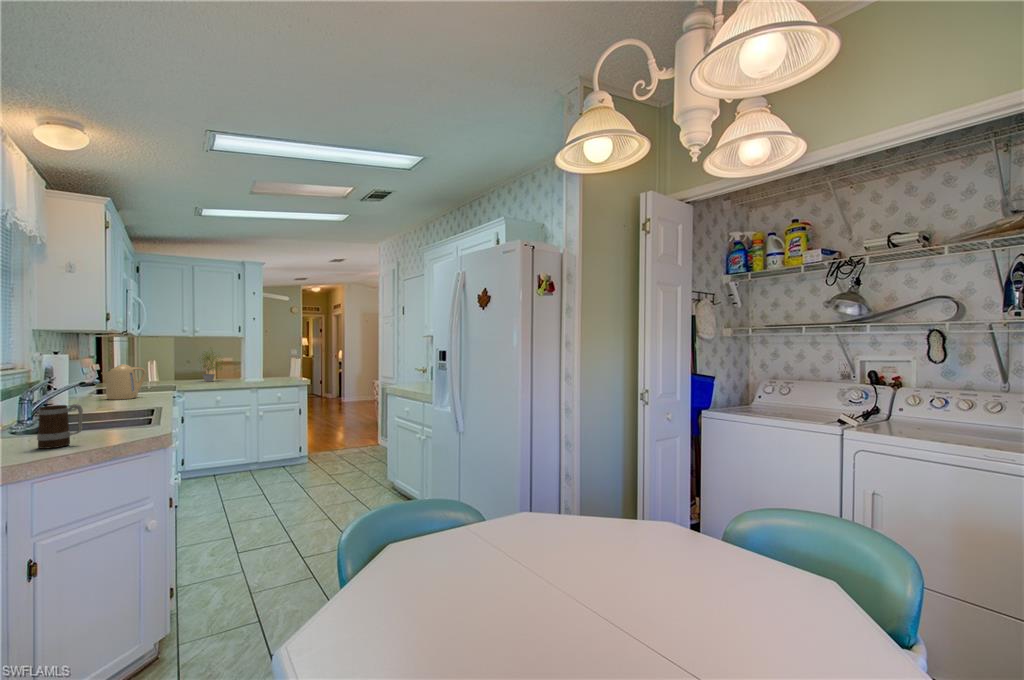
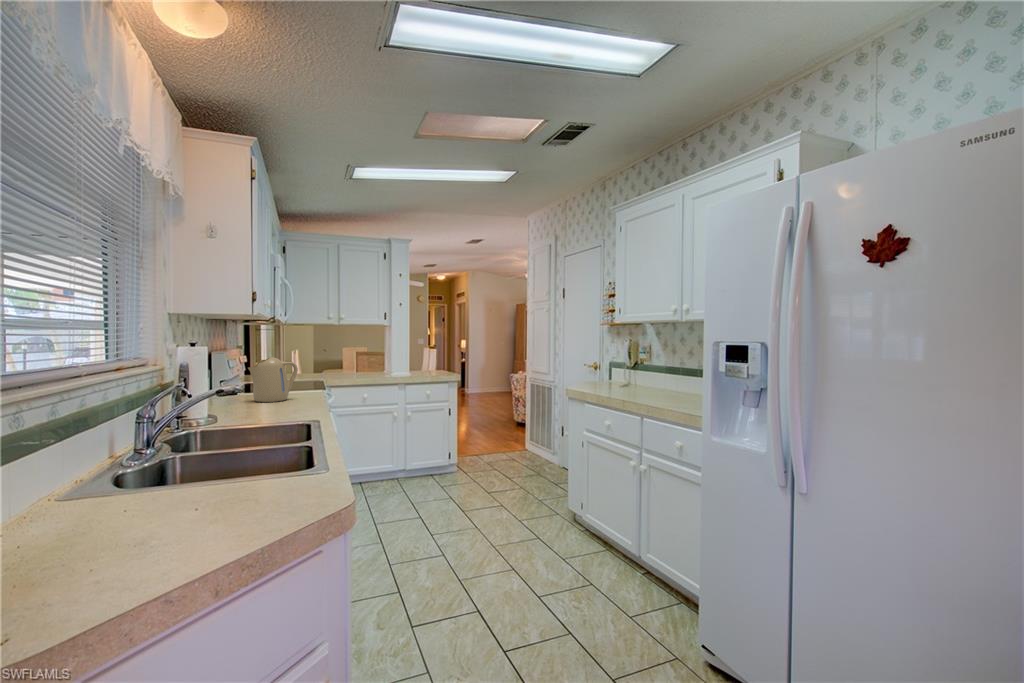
potted plant: present [202,352,223,382] -> none [341,337,373,376]
mug: present [37,404,83,449] -> none [130,457,215,556]

